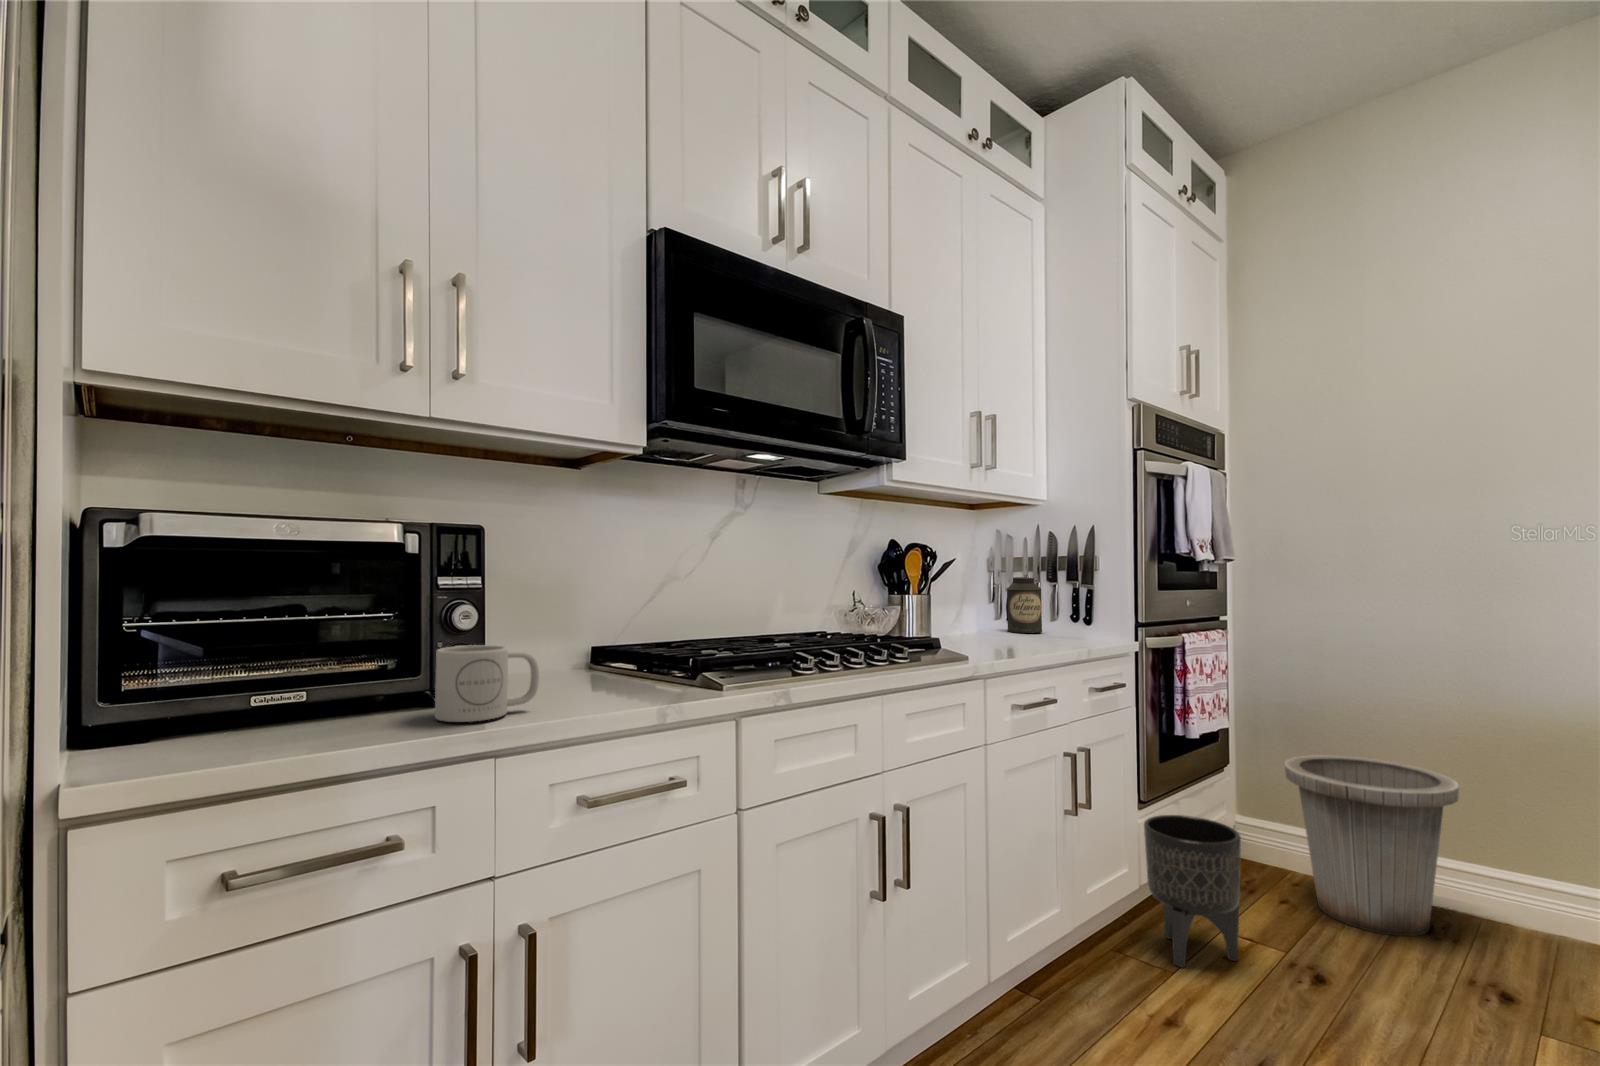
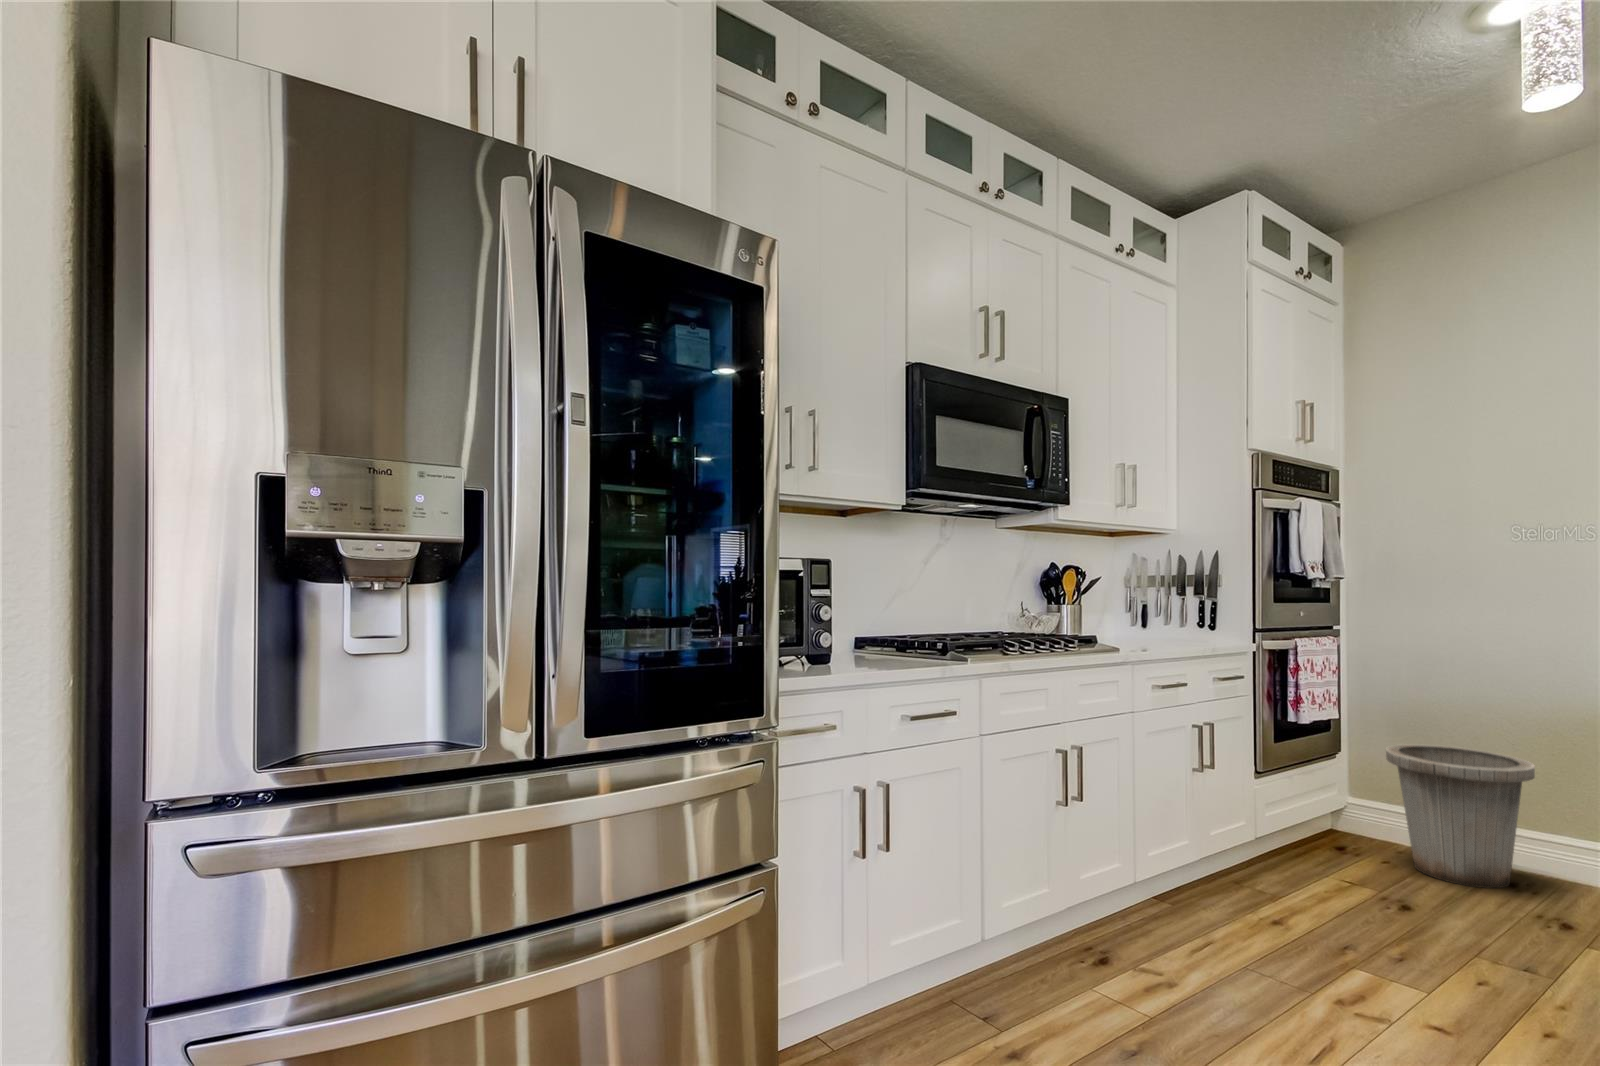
canister: present [1007,577,1042,633] -> none [1145,591,1175,636]
mug: present [435,645,539,722] -> none [818,629,869,670]
planter: present [1144,815,1241,968] -> none [1259,782,1338,895]

